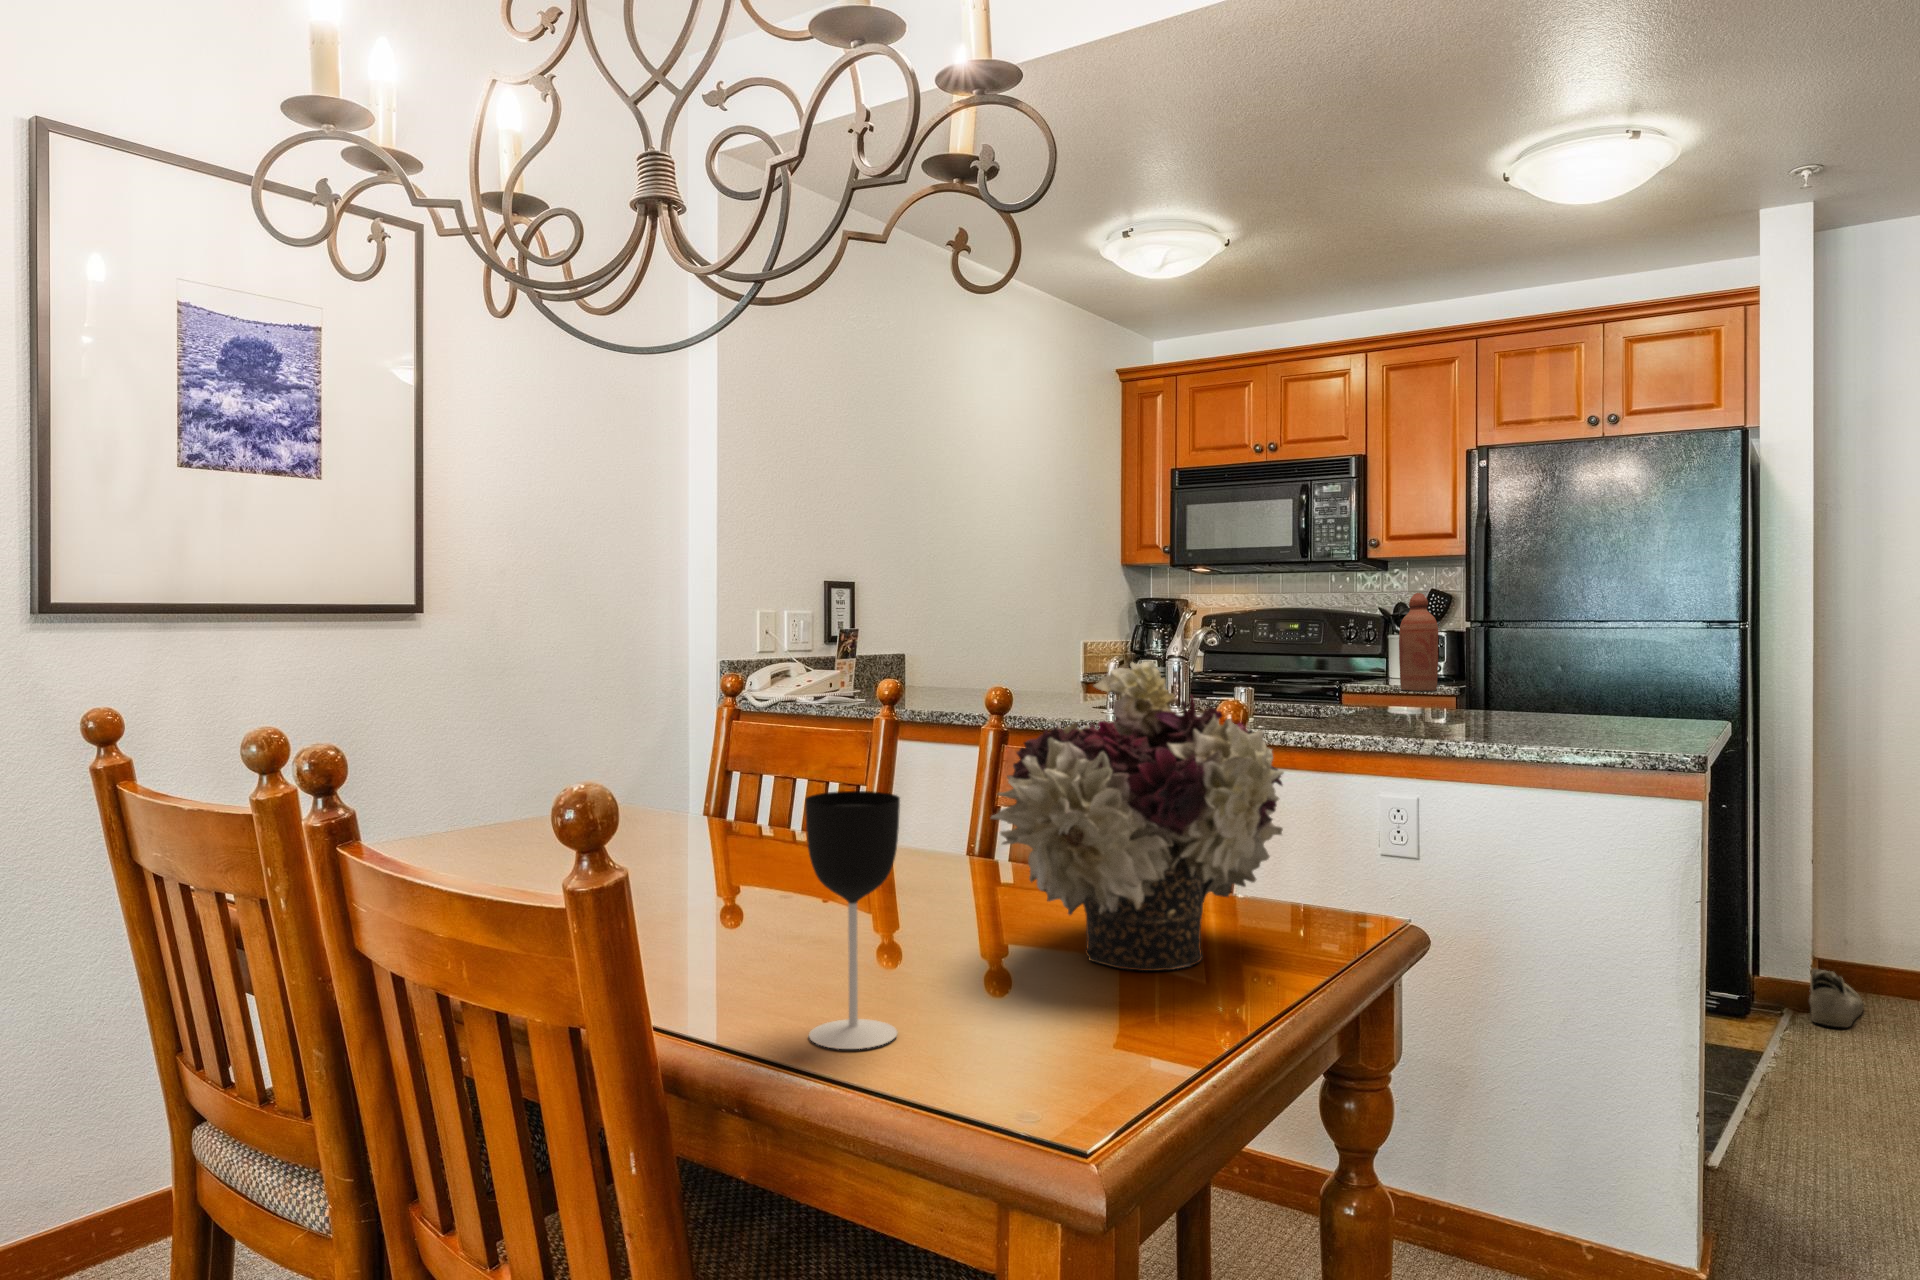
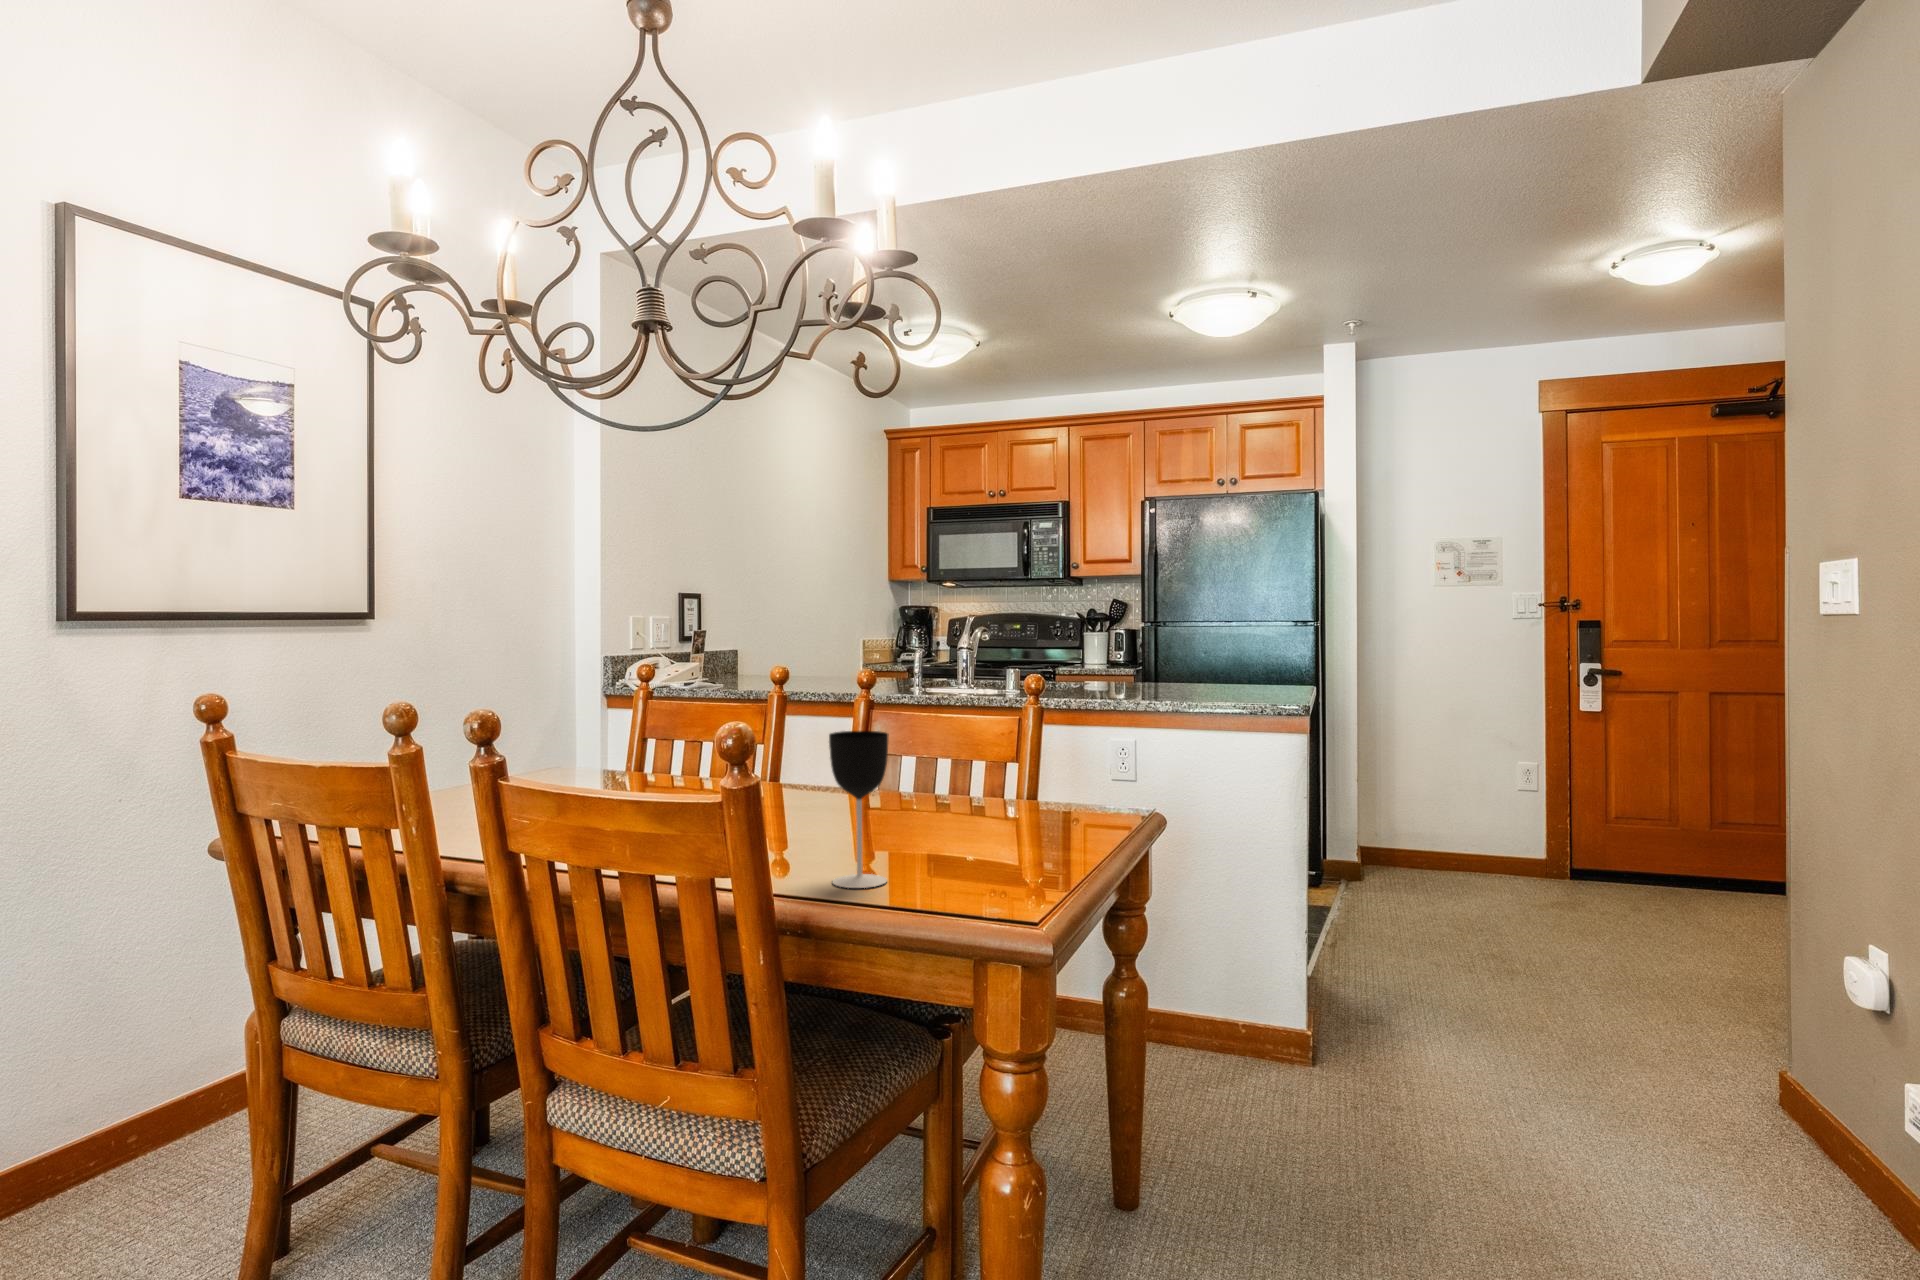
bottle: present [1399,593,1438,691] -> none [1094,602,1120,673]
flower arrangement: present [991,660,1284,971] -> none [918,648,1092,841]
shoe: present [1809,968,1864,1027] -> none [1357,851,1388,888]

